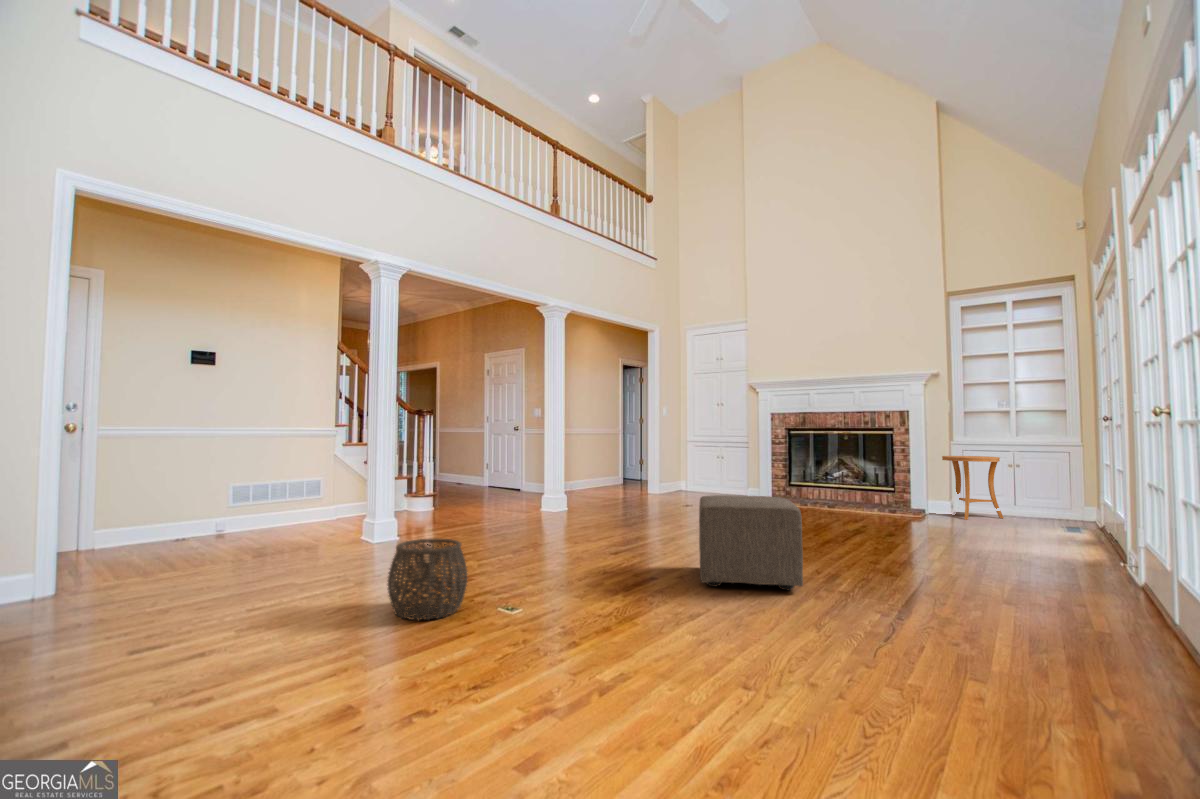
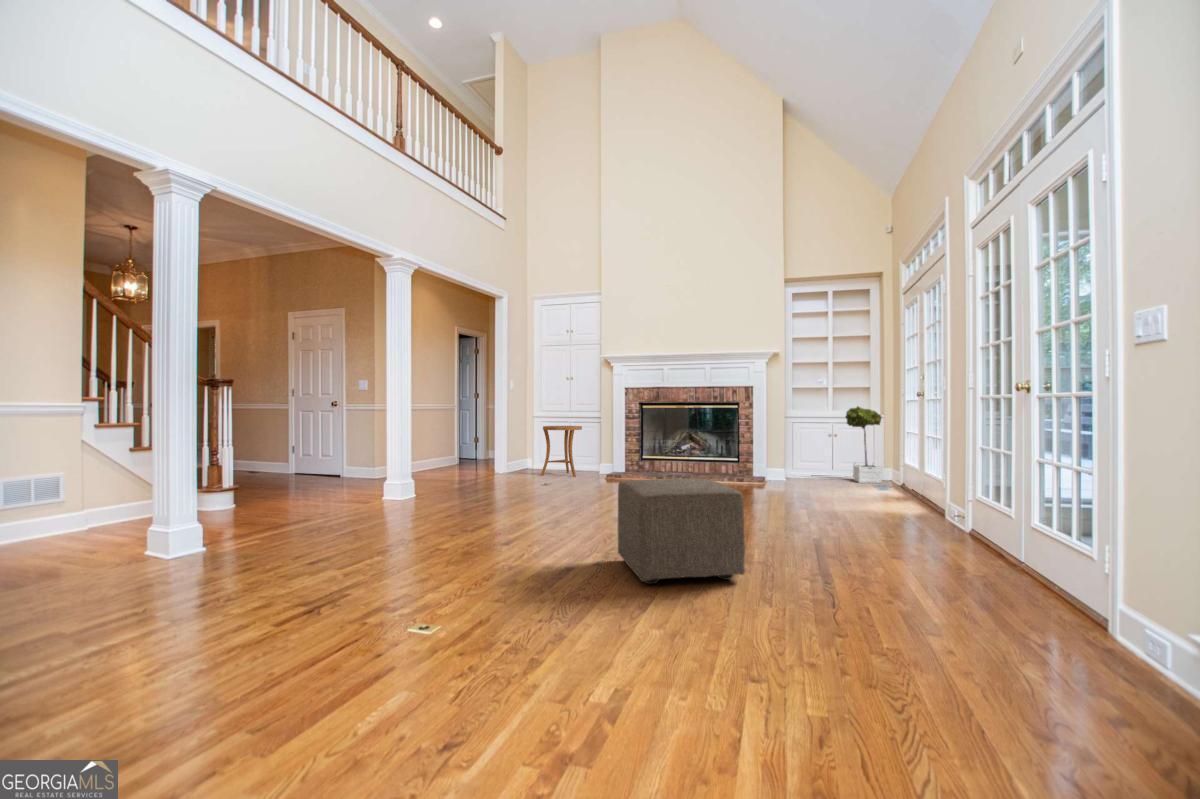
potted tree: none [1028,432,1078,523] -> present [846,406,882,483]
side table: present [942,456,1003,520] -> present [541,426,582,476]
woven basket: present [388,539,468,620] -> none [246,566,373,696]

